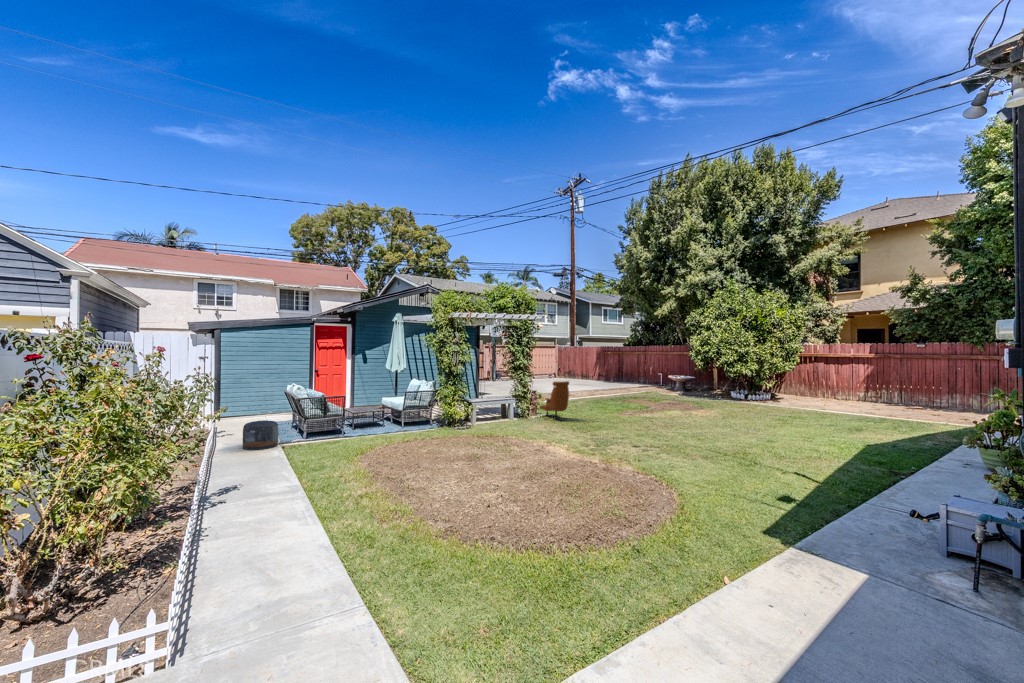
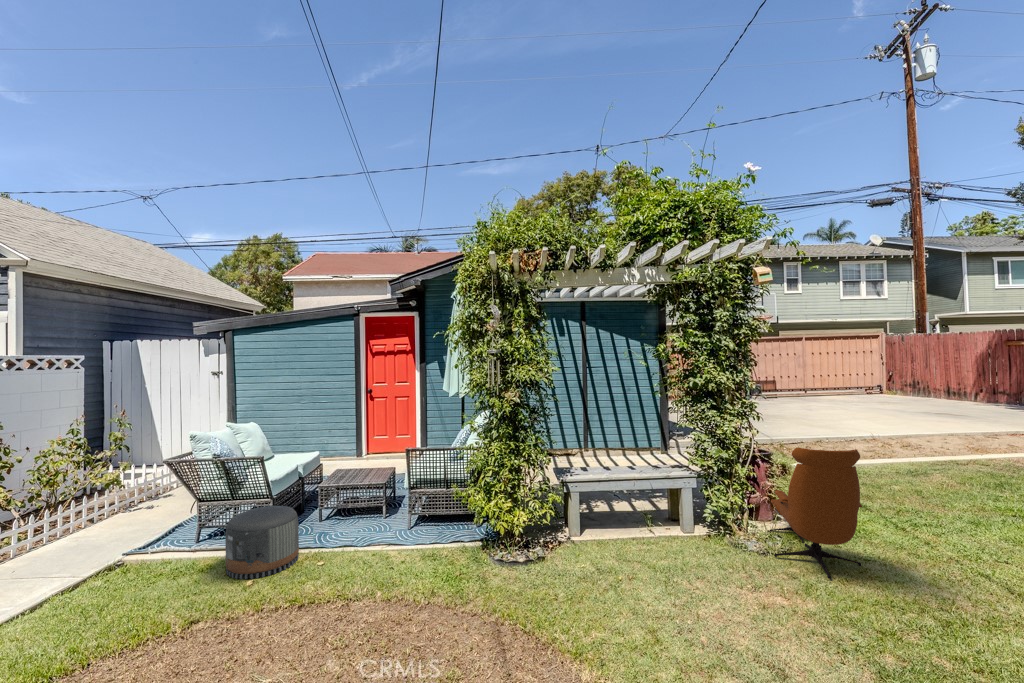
pouf: present [243,420,278,450] -> present [225,506,299,579]

